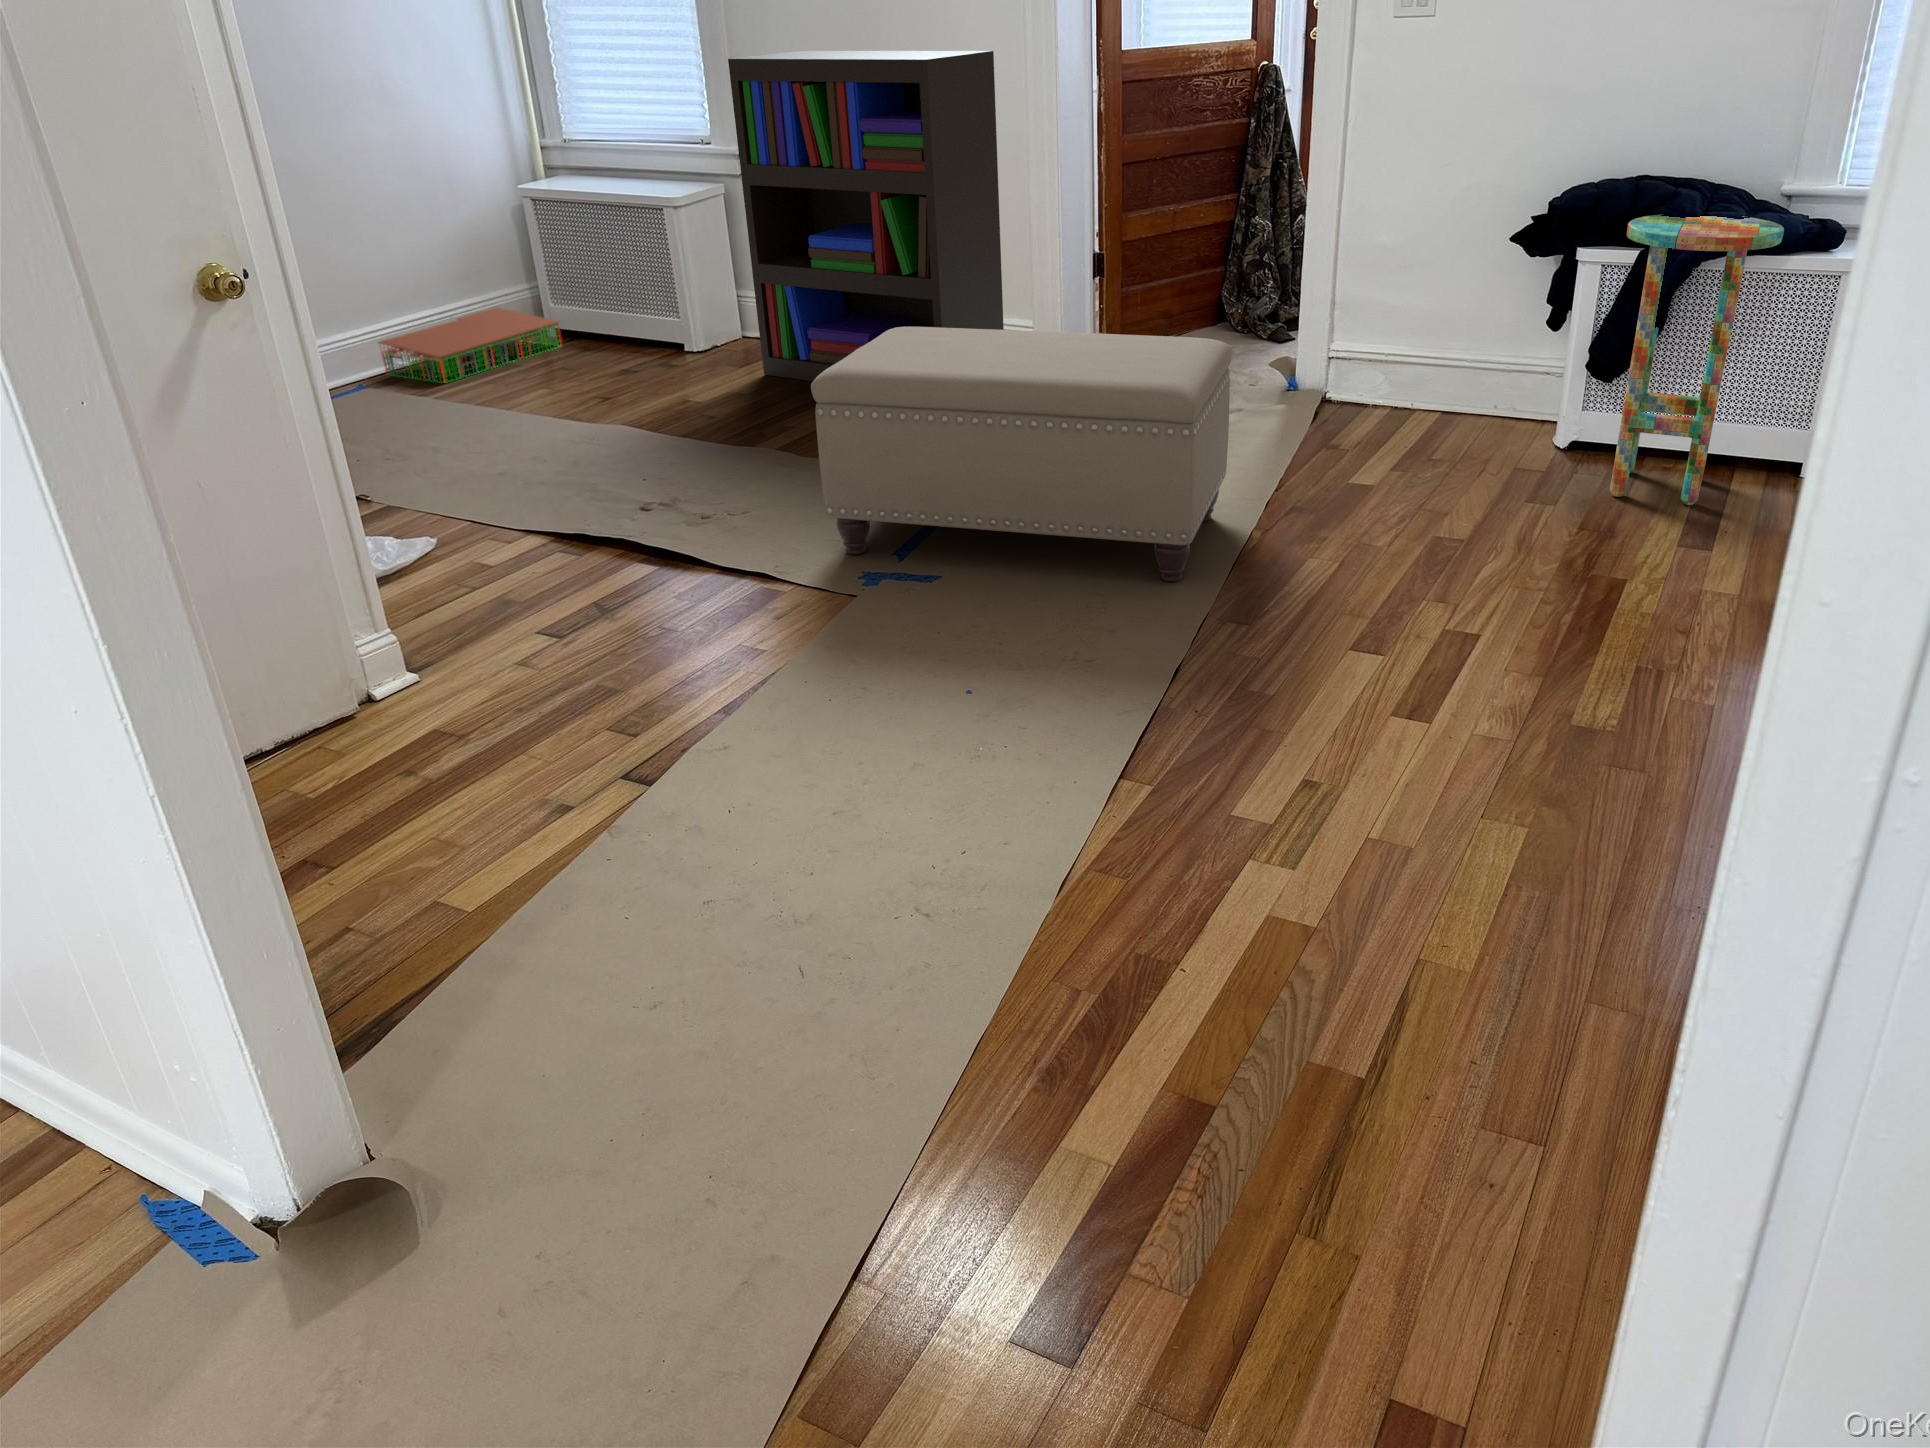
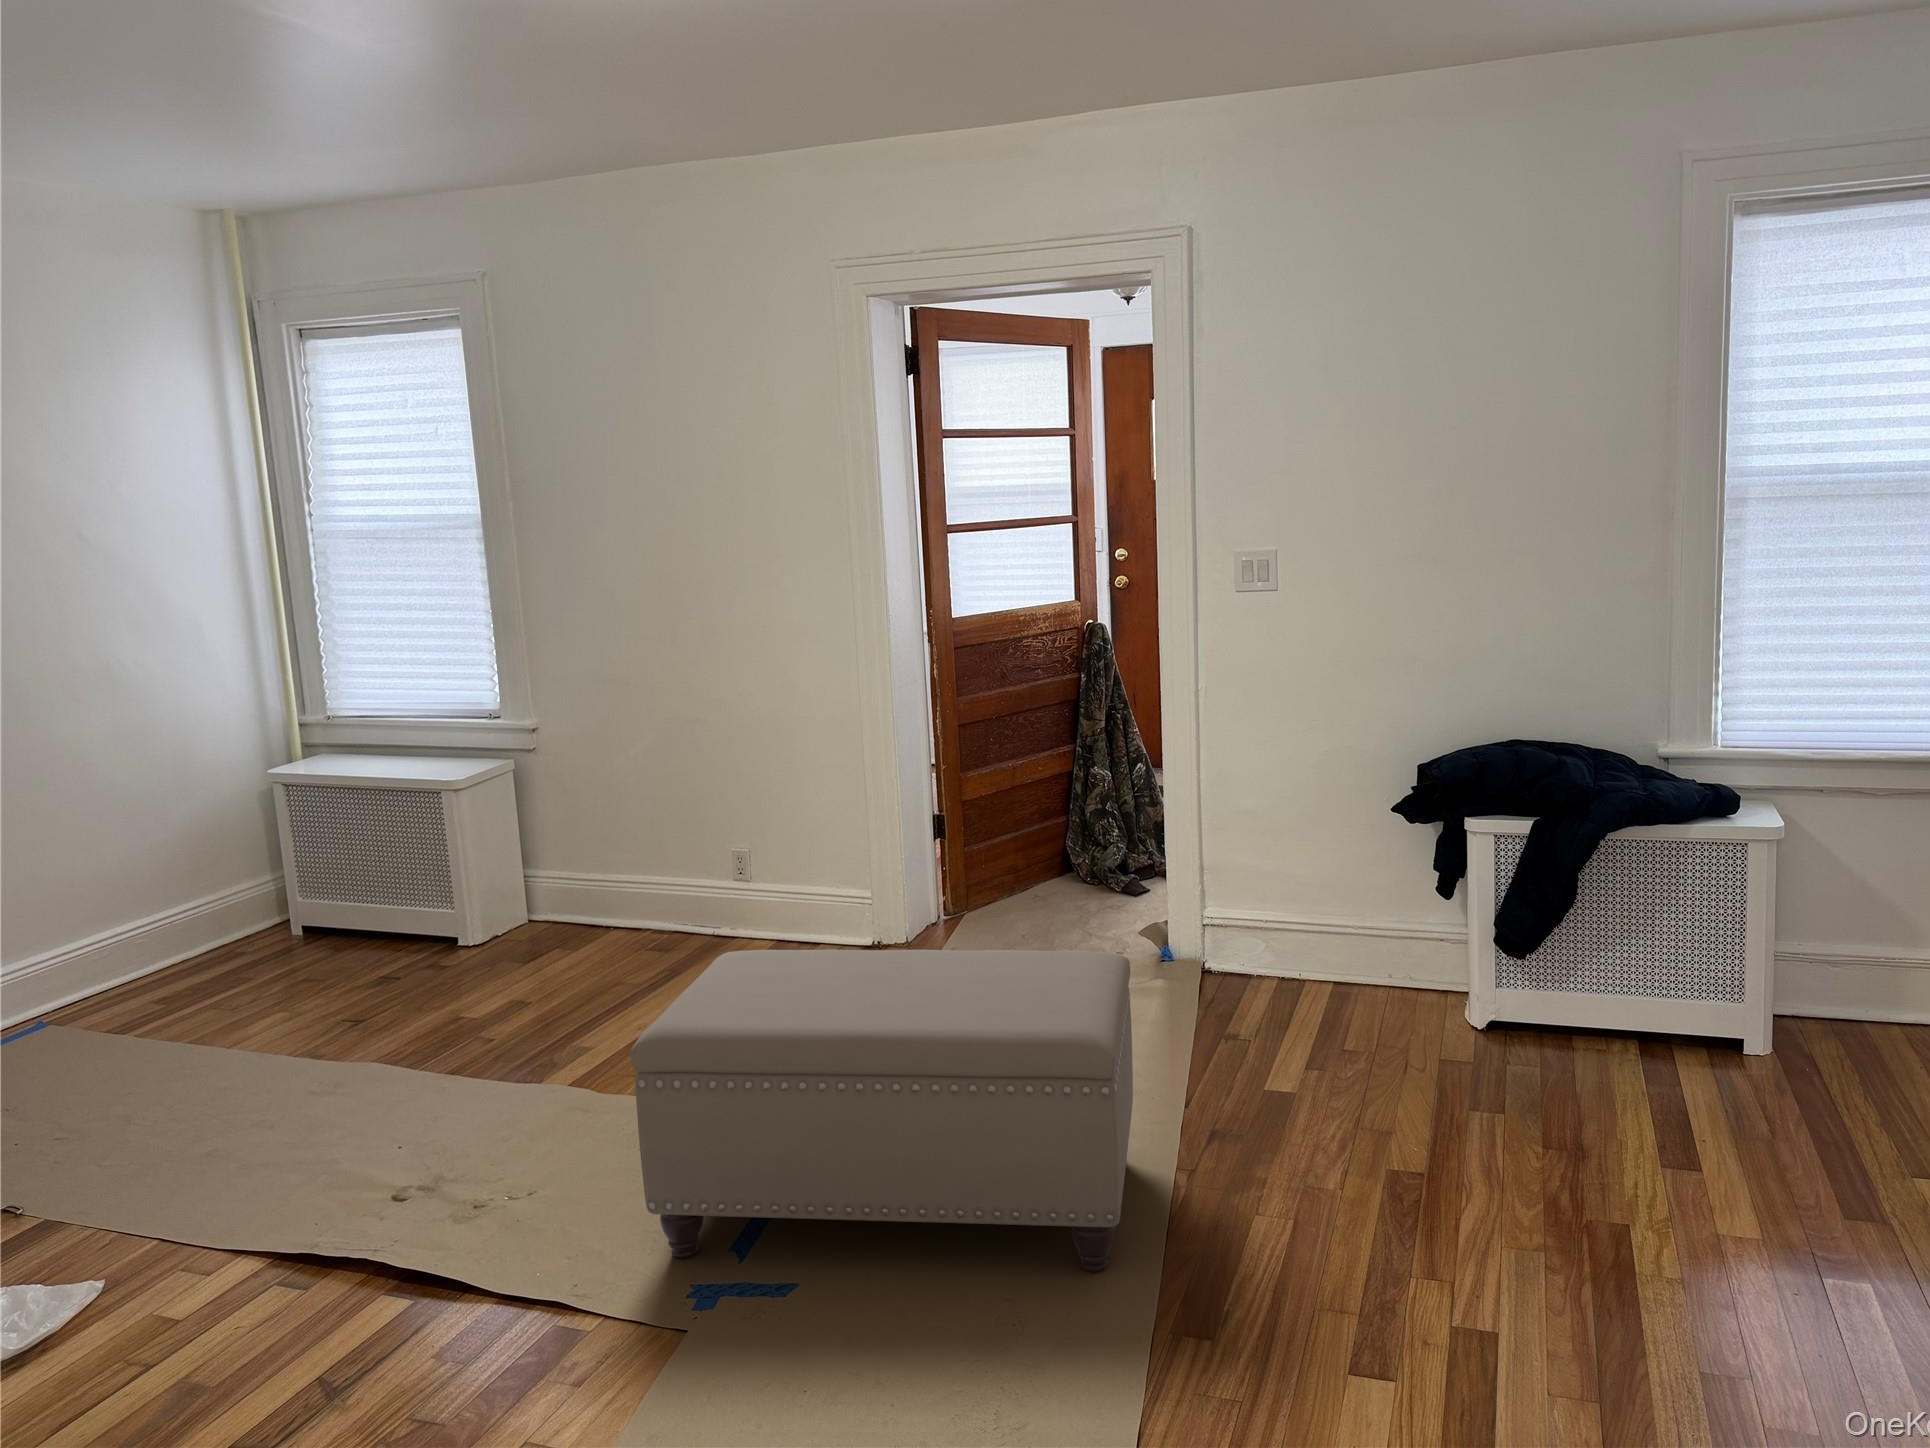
bookshelf: present [728,51,1004,381] -> none [526,624,840,997]
side table: present [1610,214,1784,505] -> none [1526,782,1689,1099]
storage bin: present [379,308,562,383] -> none [70,902,310,1009]

